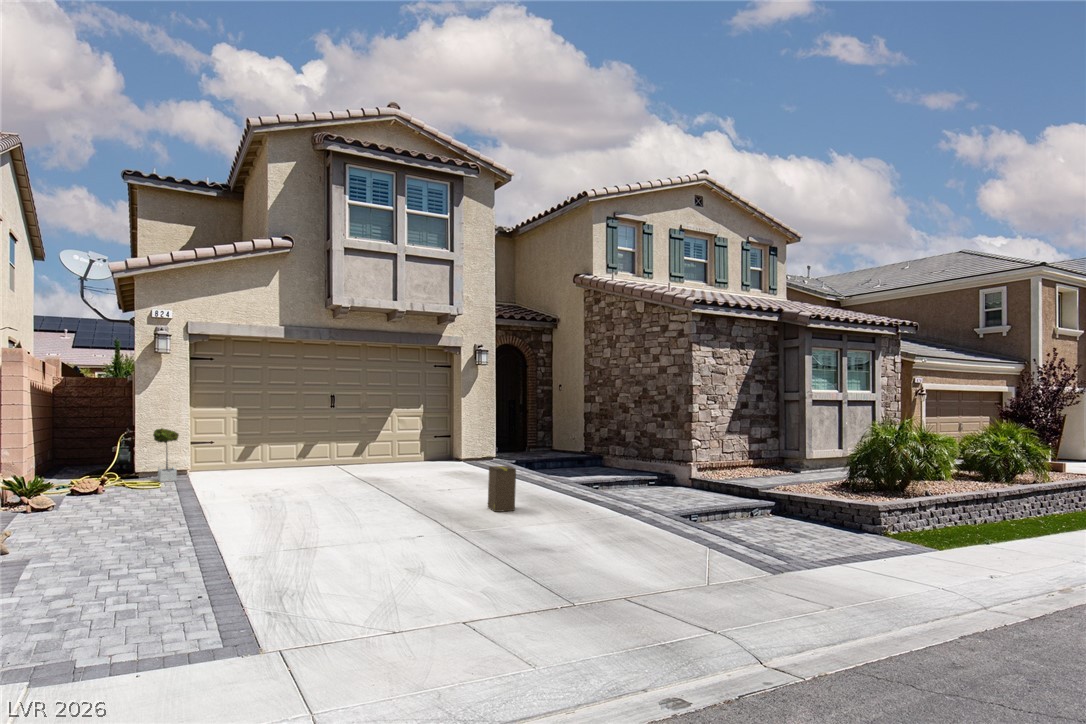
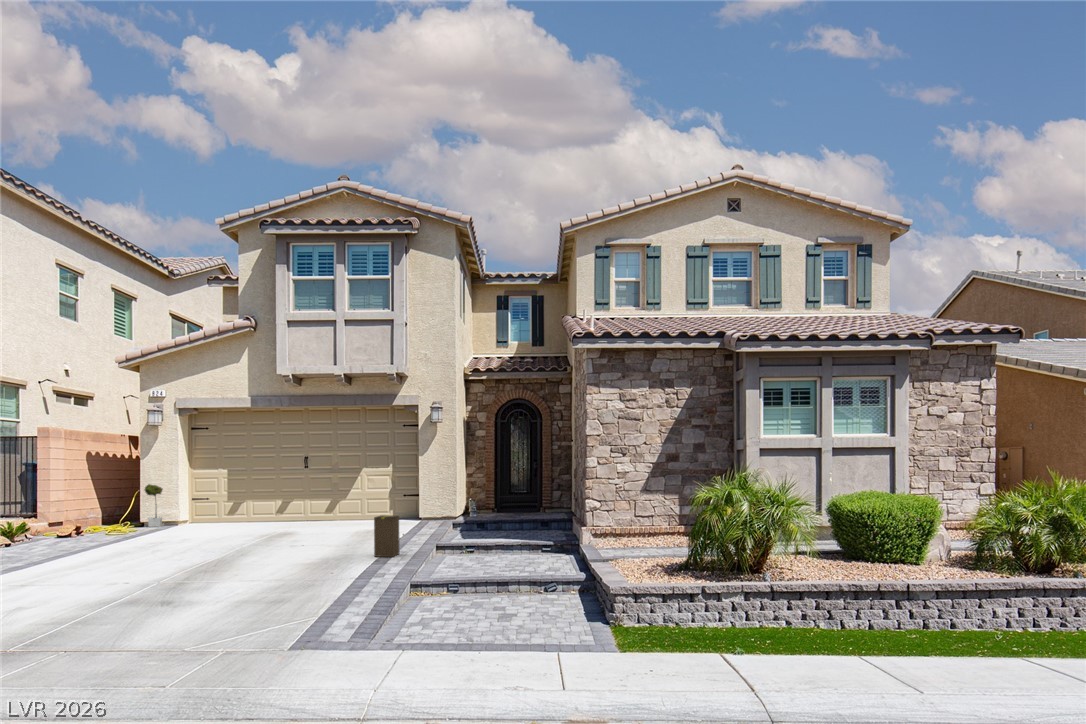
cardboard box: present [488,466,516,512] -> present [374,515,399,557]

